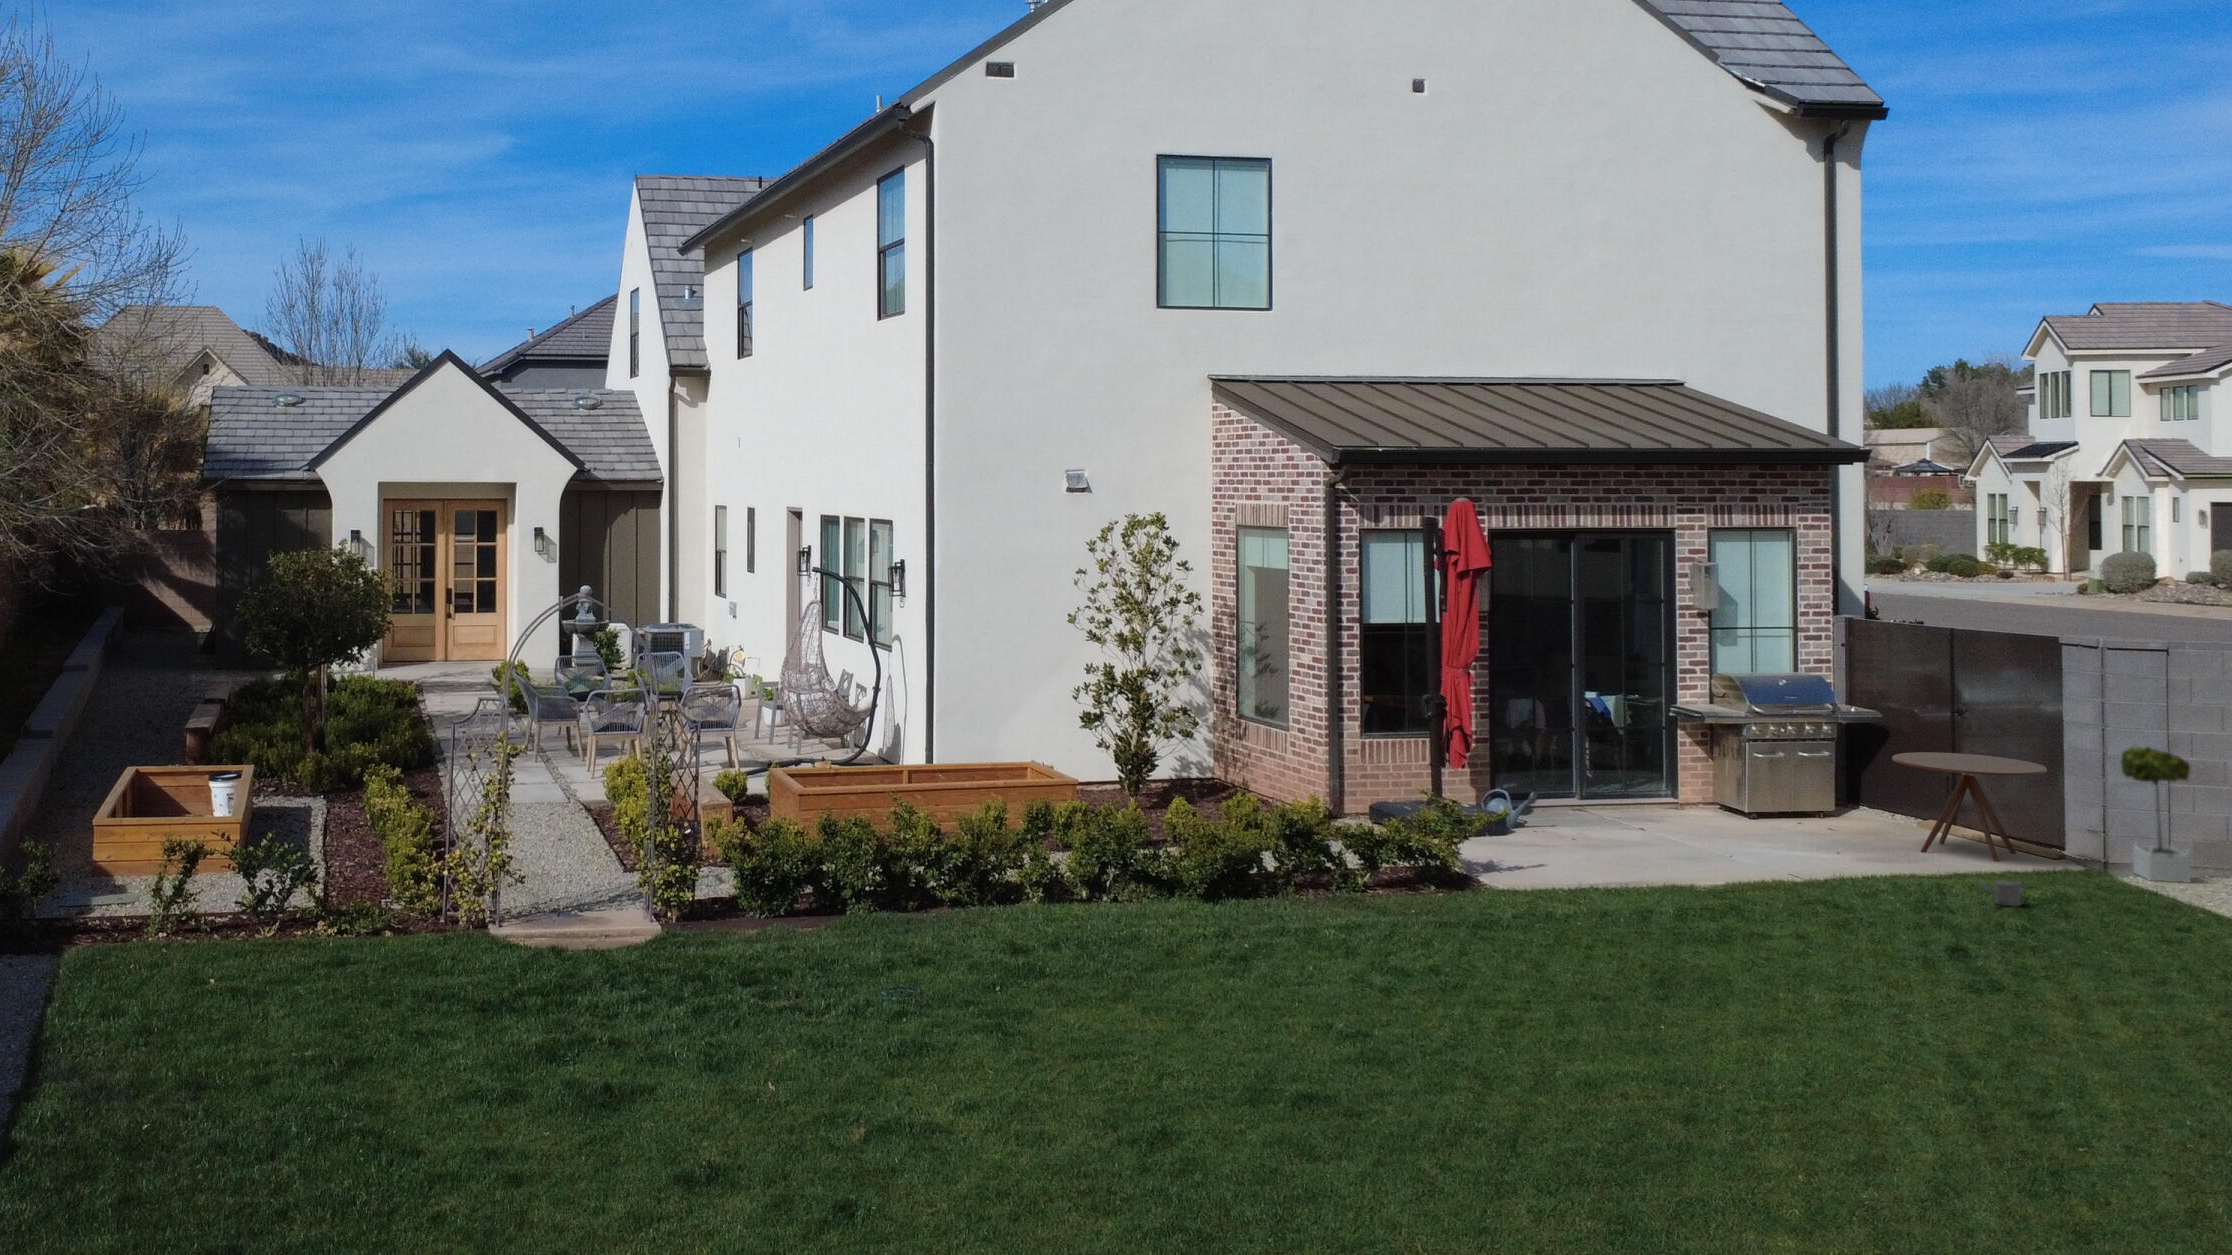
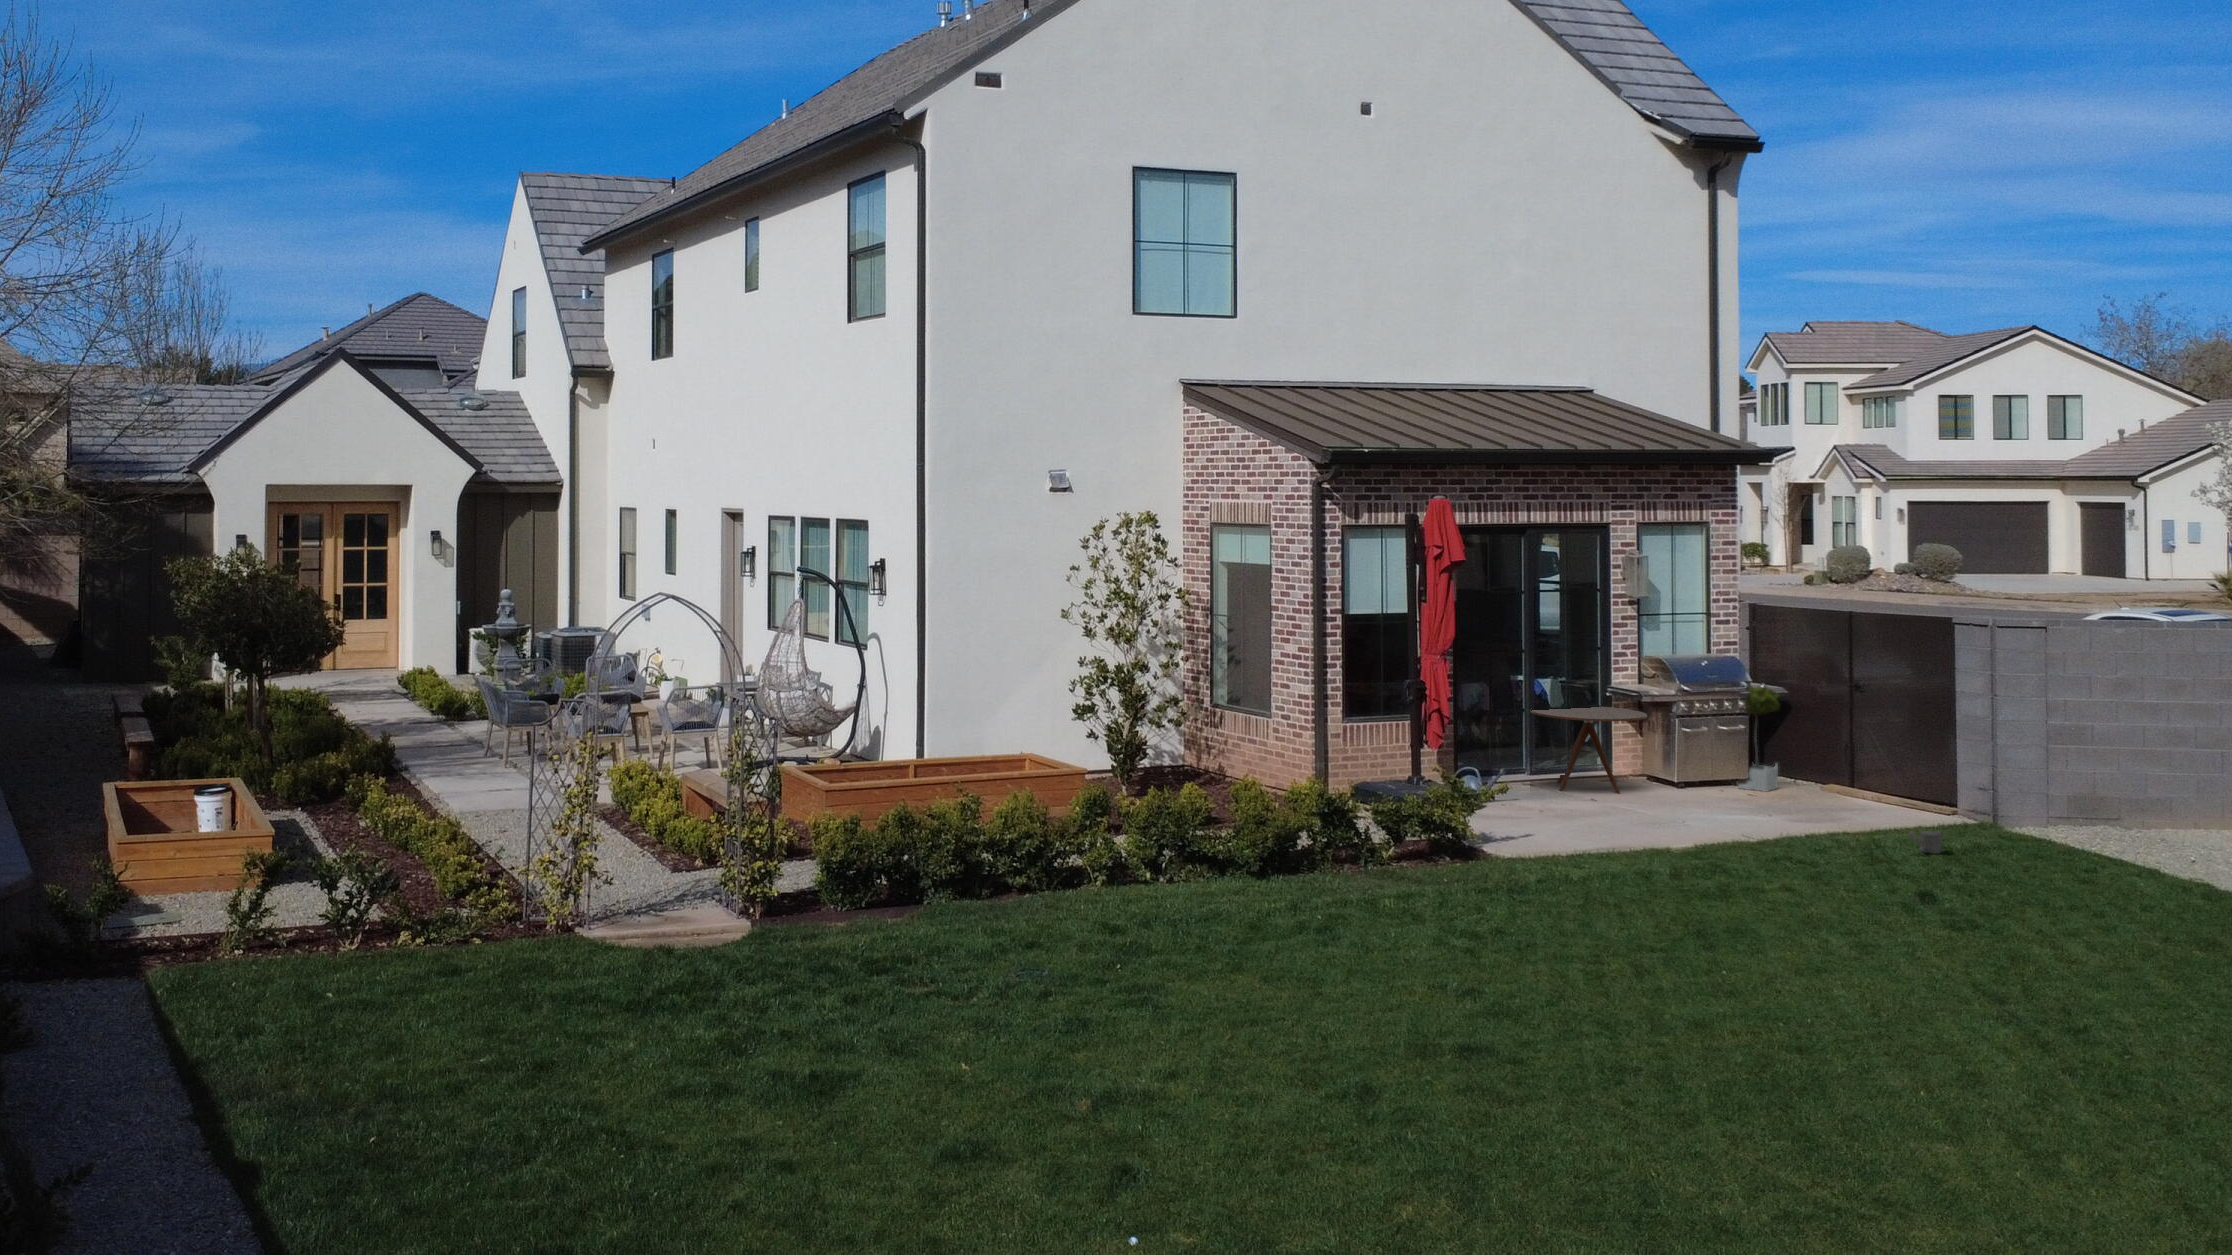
potted tree: present [2121,747,2191,883] -> present [1738,686,1779,792]
round table: present [1892,752,2047,862] -> present [1531,707,1647,794]

